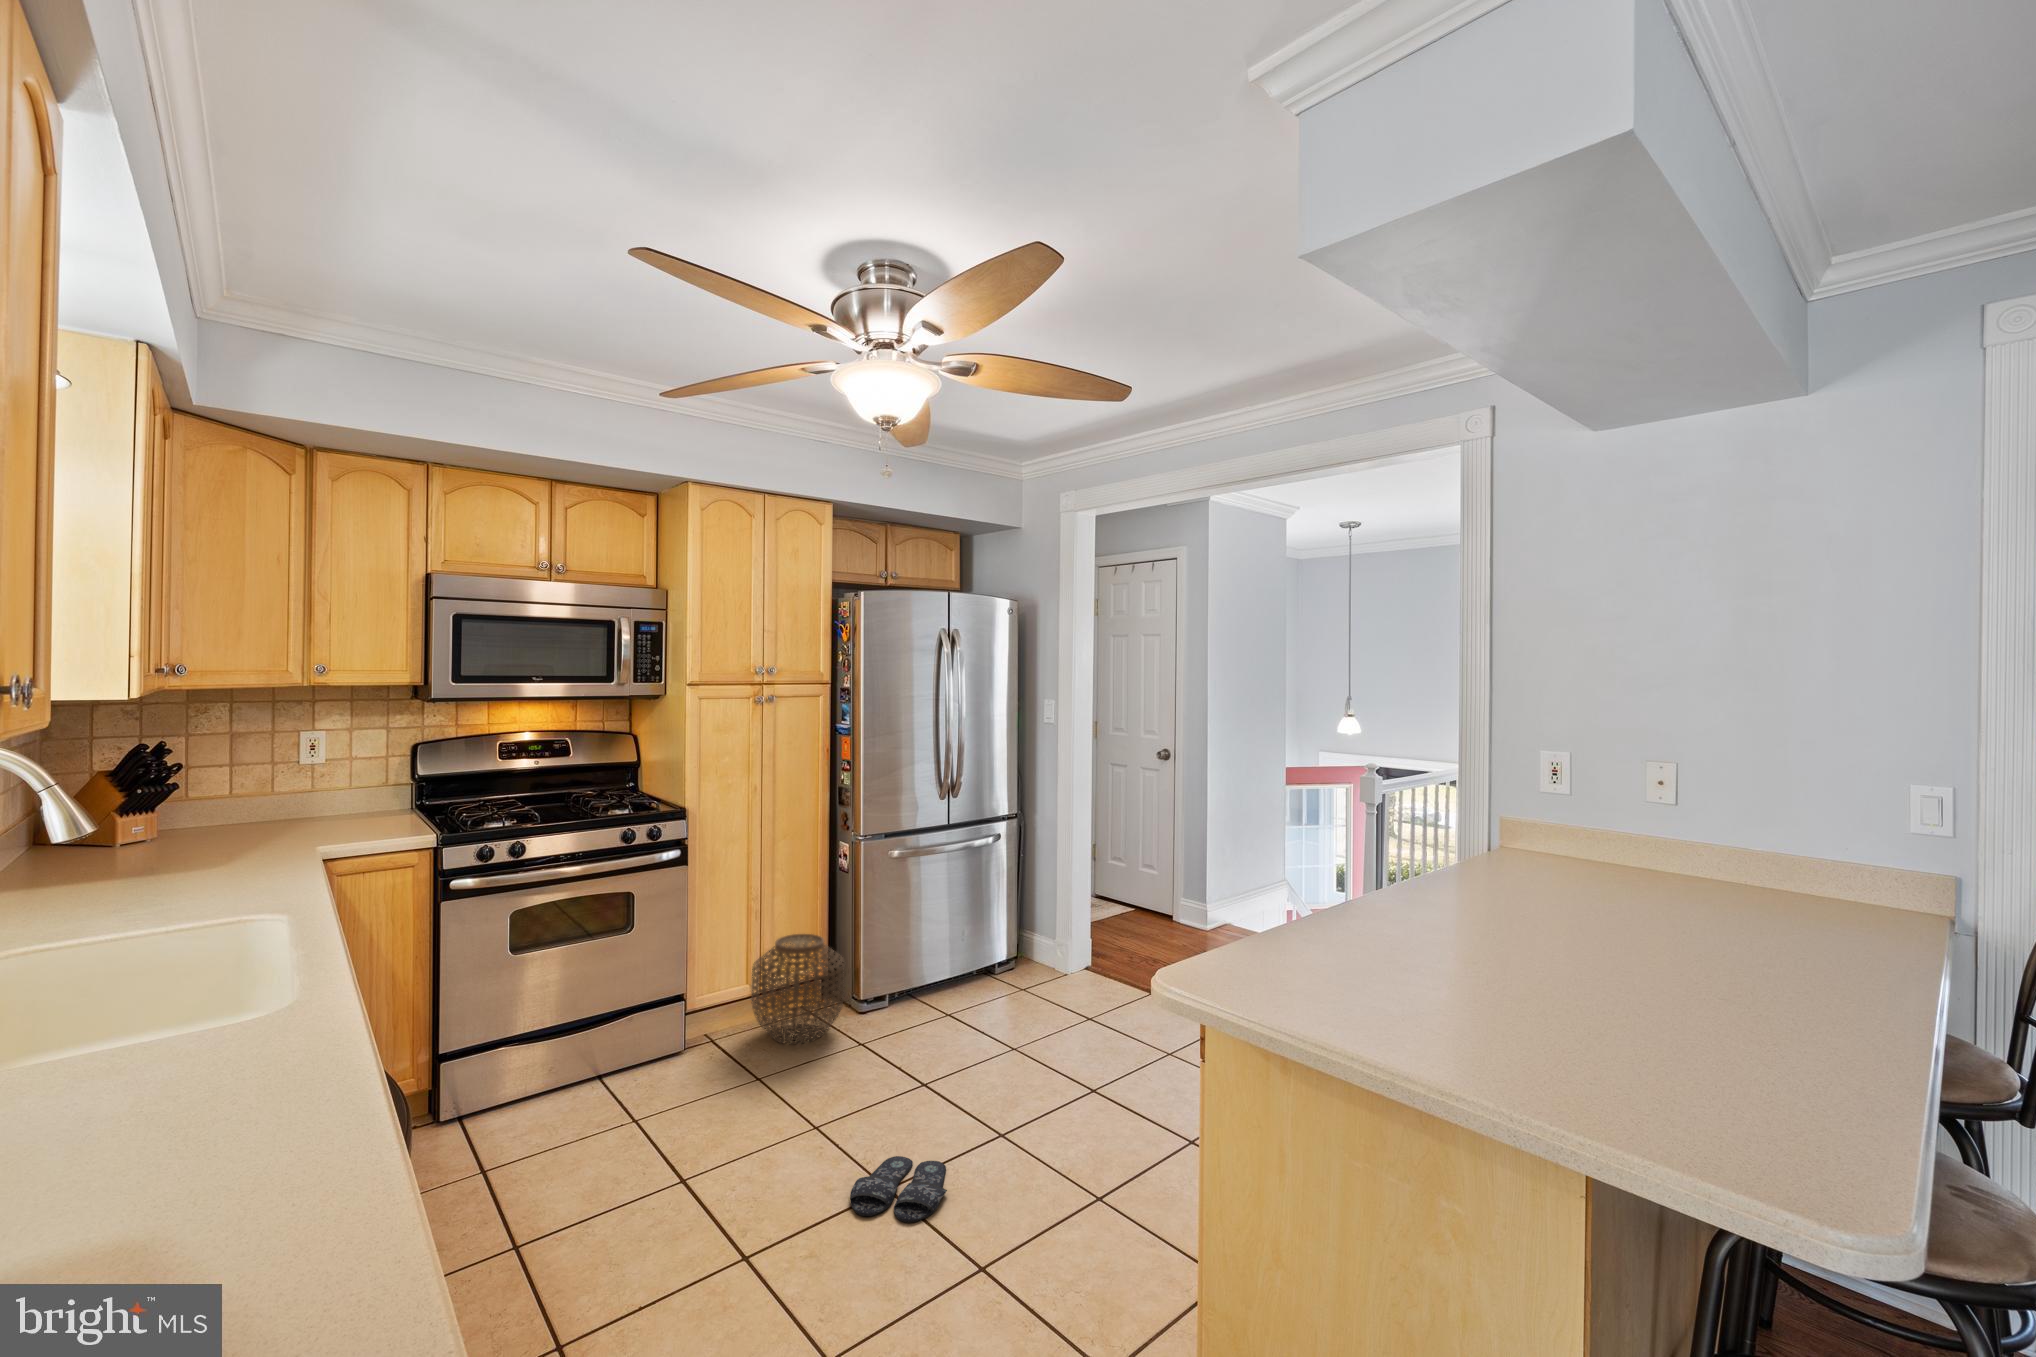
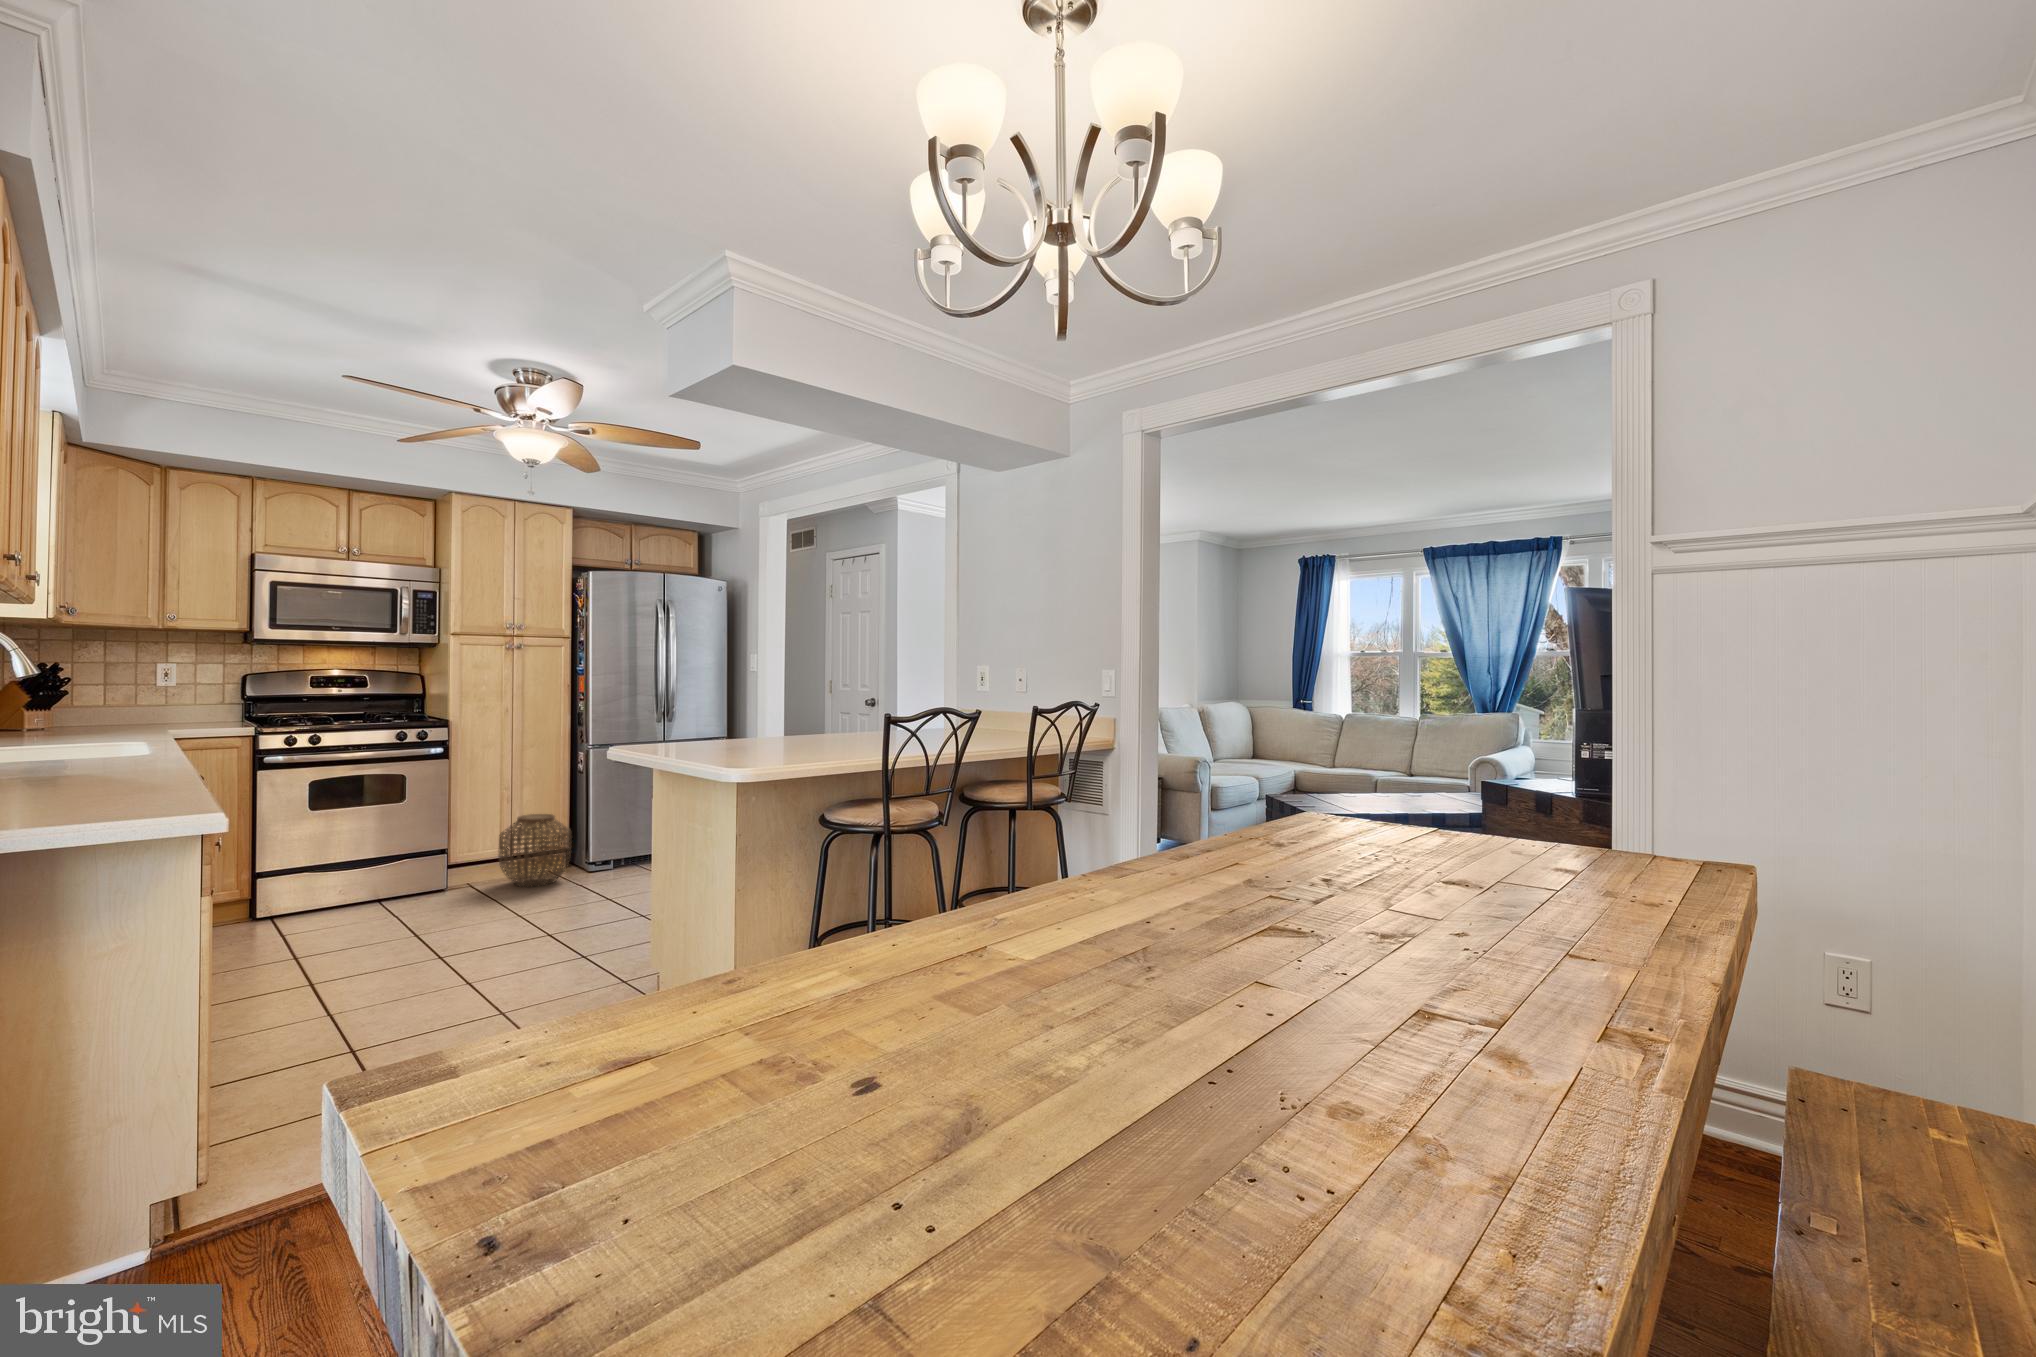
slippers: present [850,1156,947,1222] -> none [520,925,594,945]

